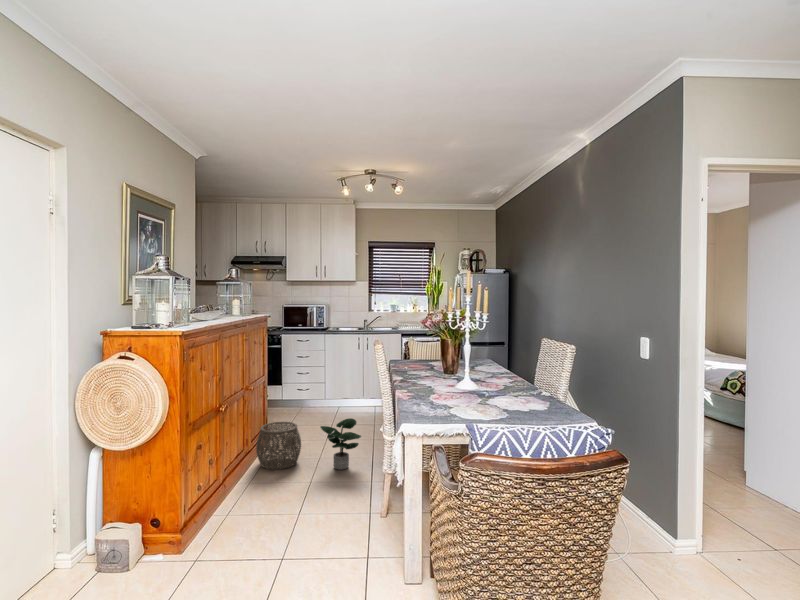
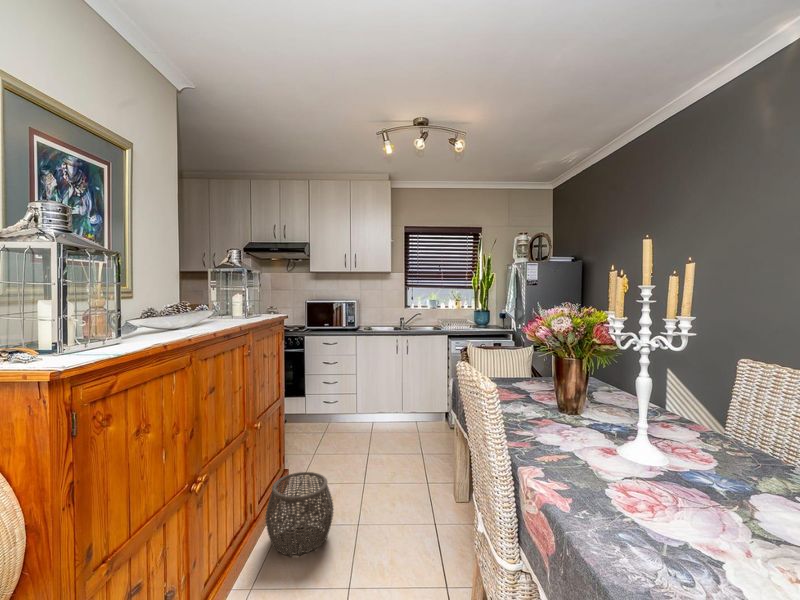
potted plant: present [320,418,361,470] -> none [363,469,428,556]

